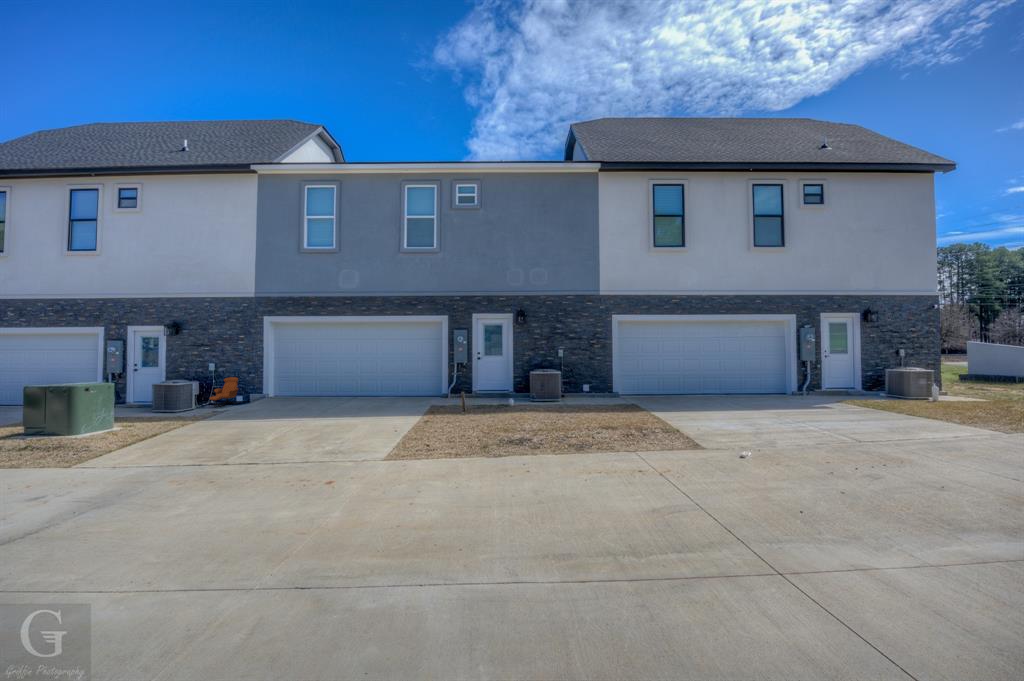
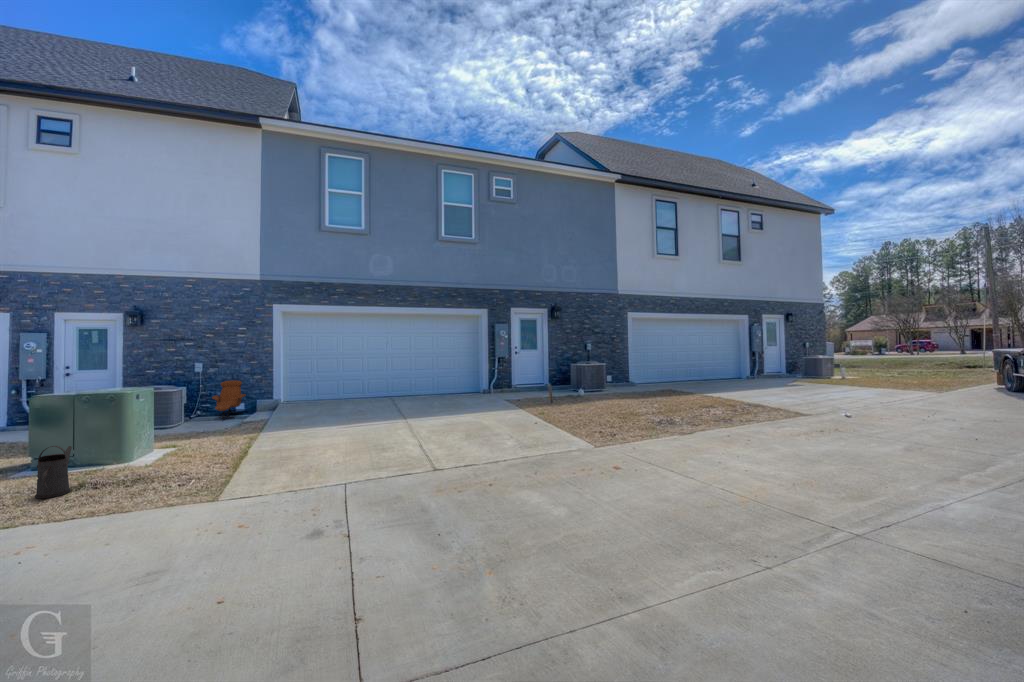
watering can: none [39,415,68,445] -> present [35,446,72,498]

